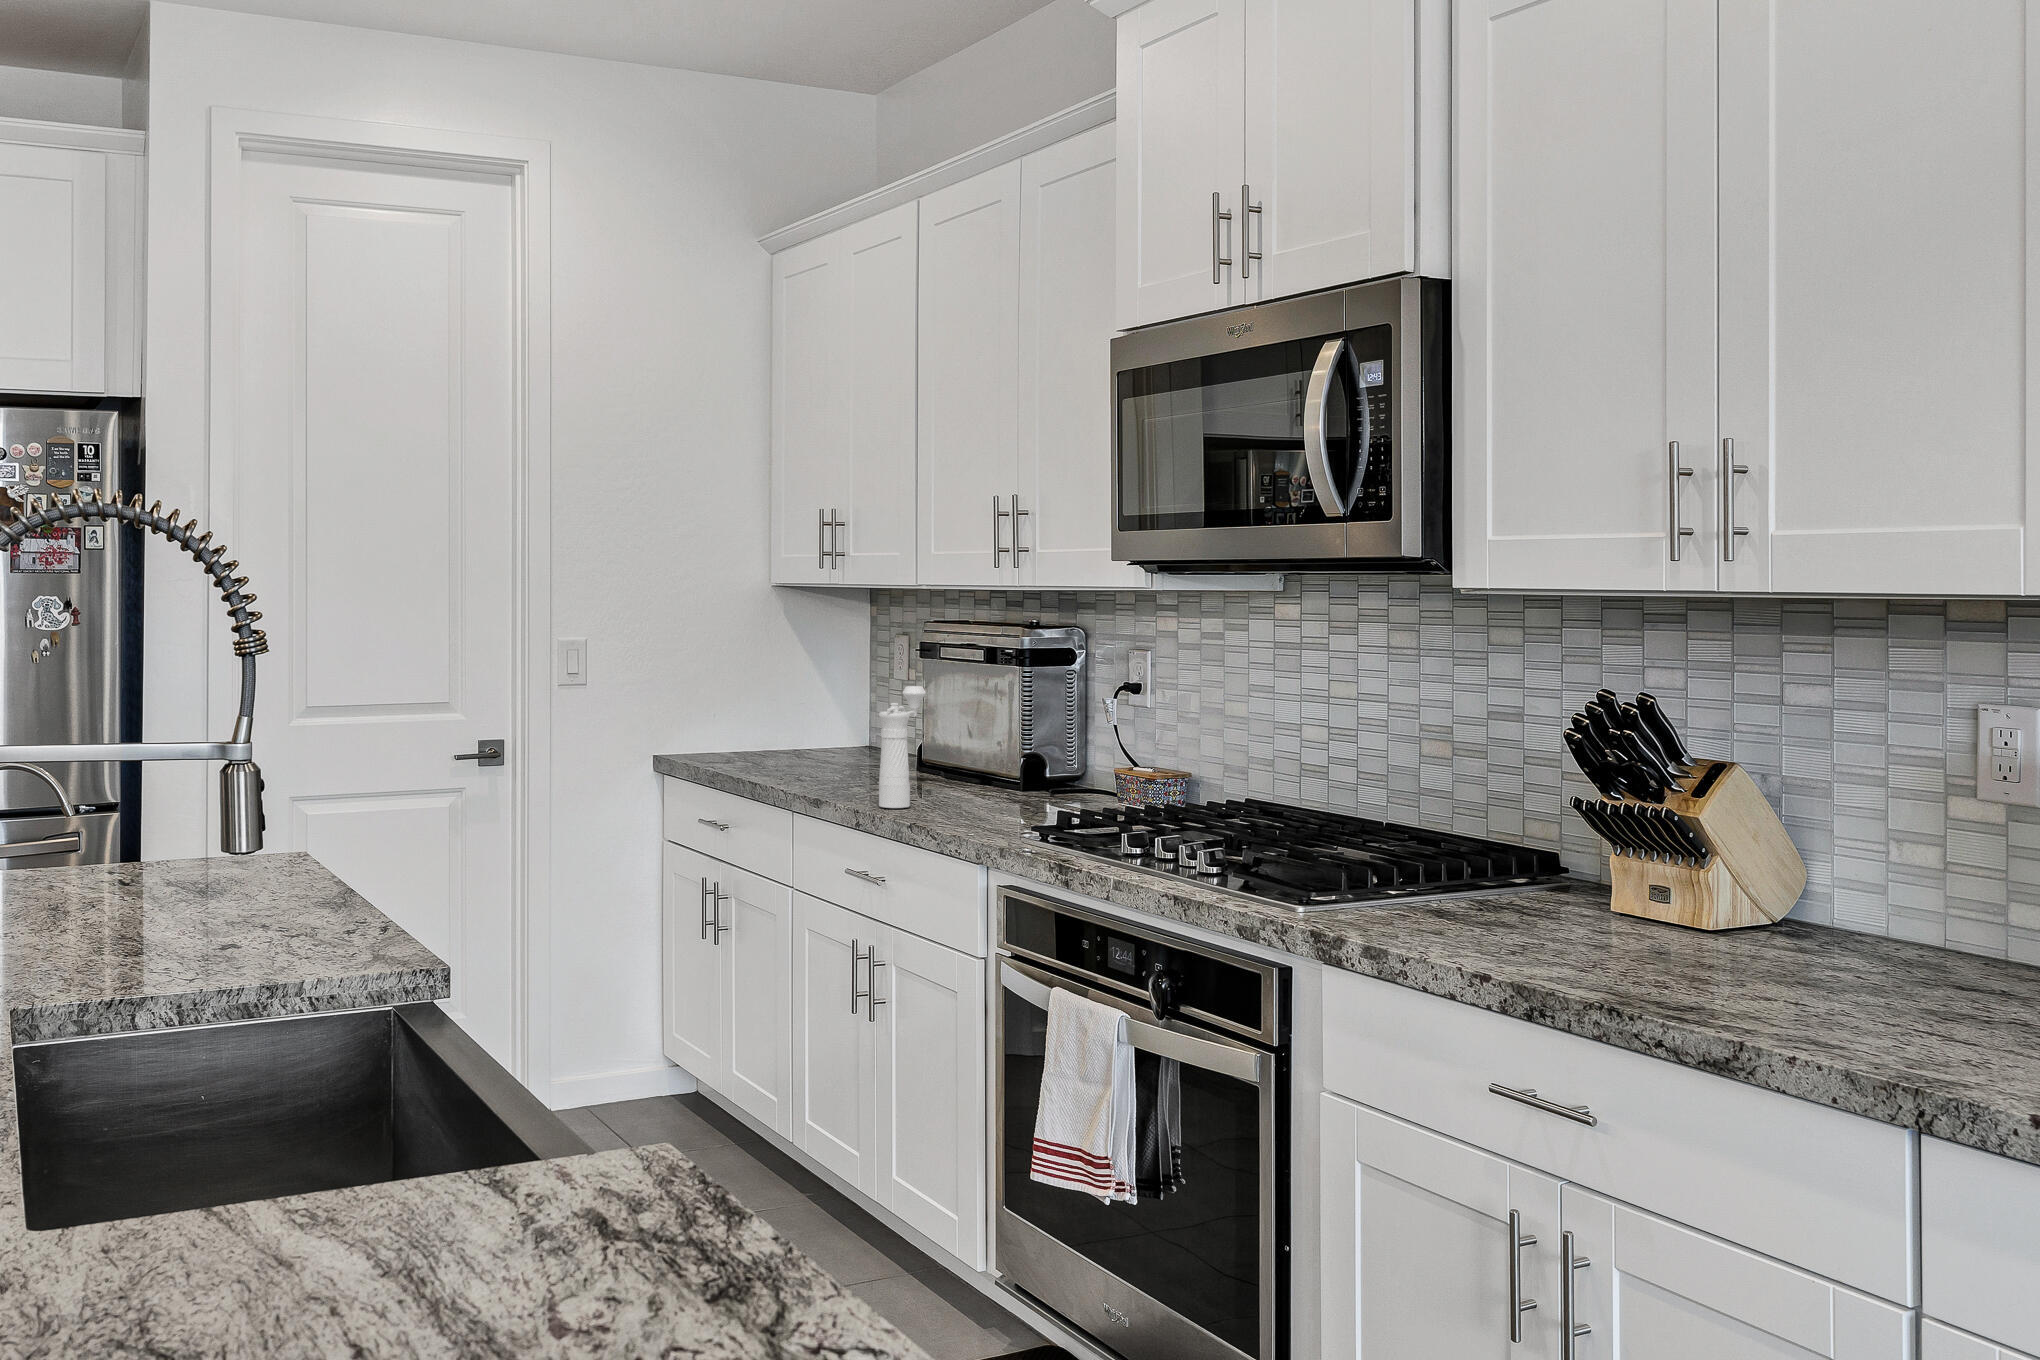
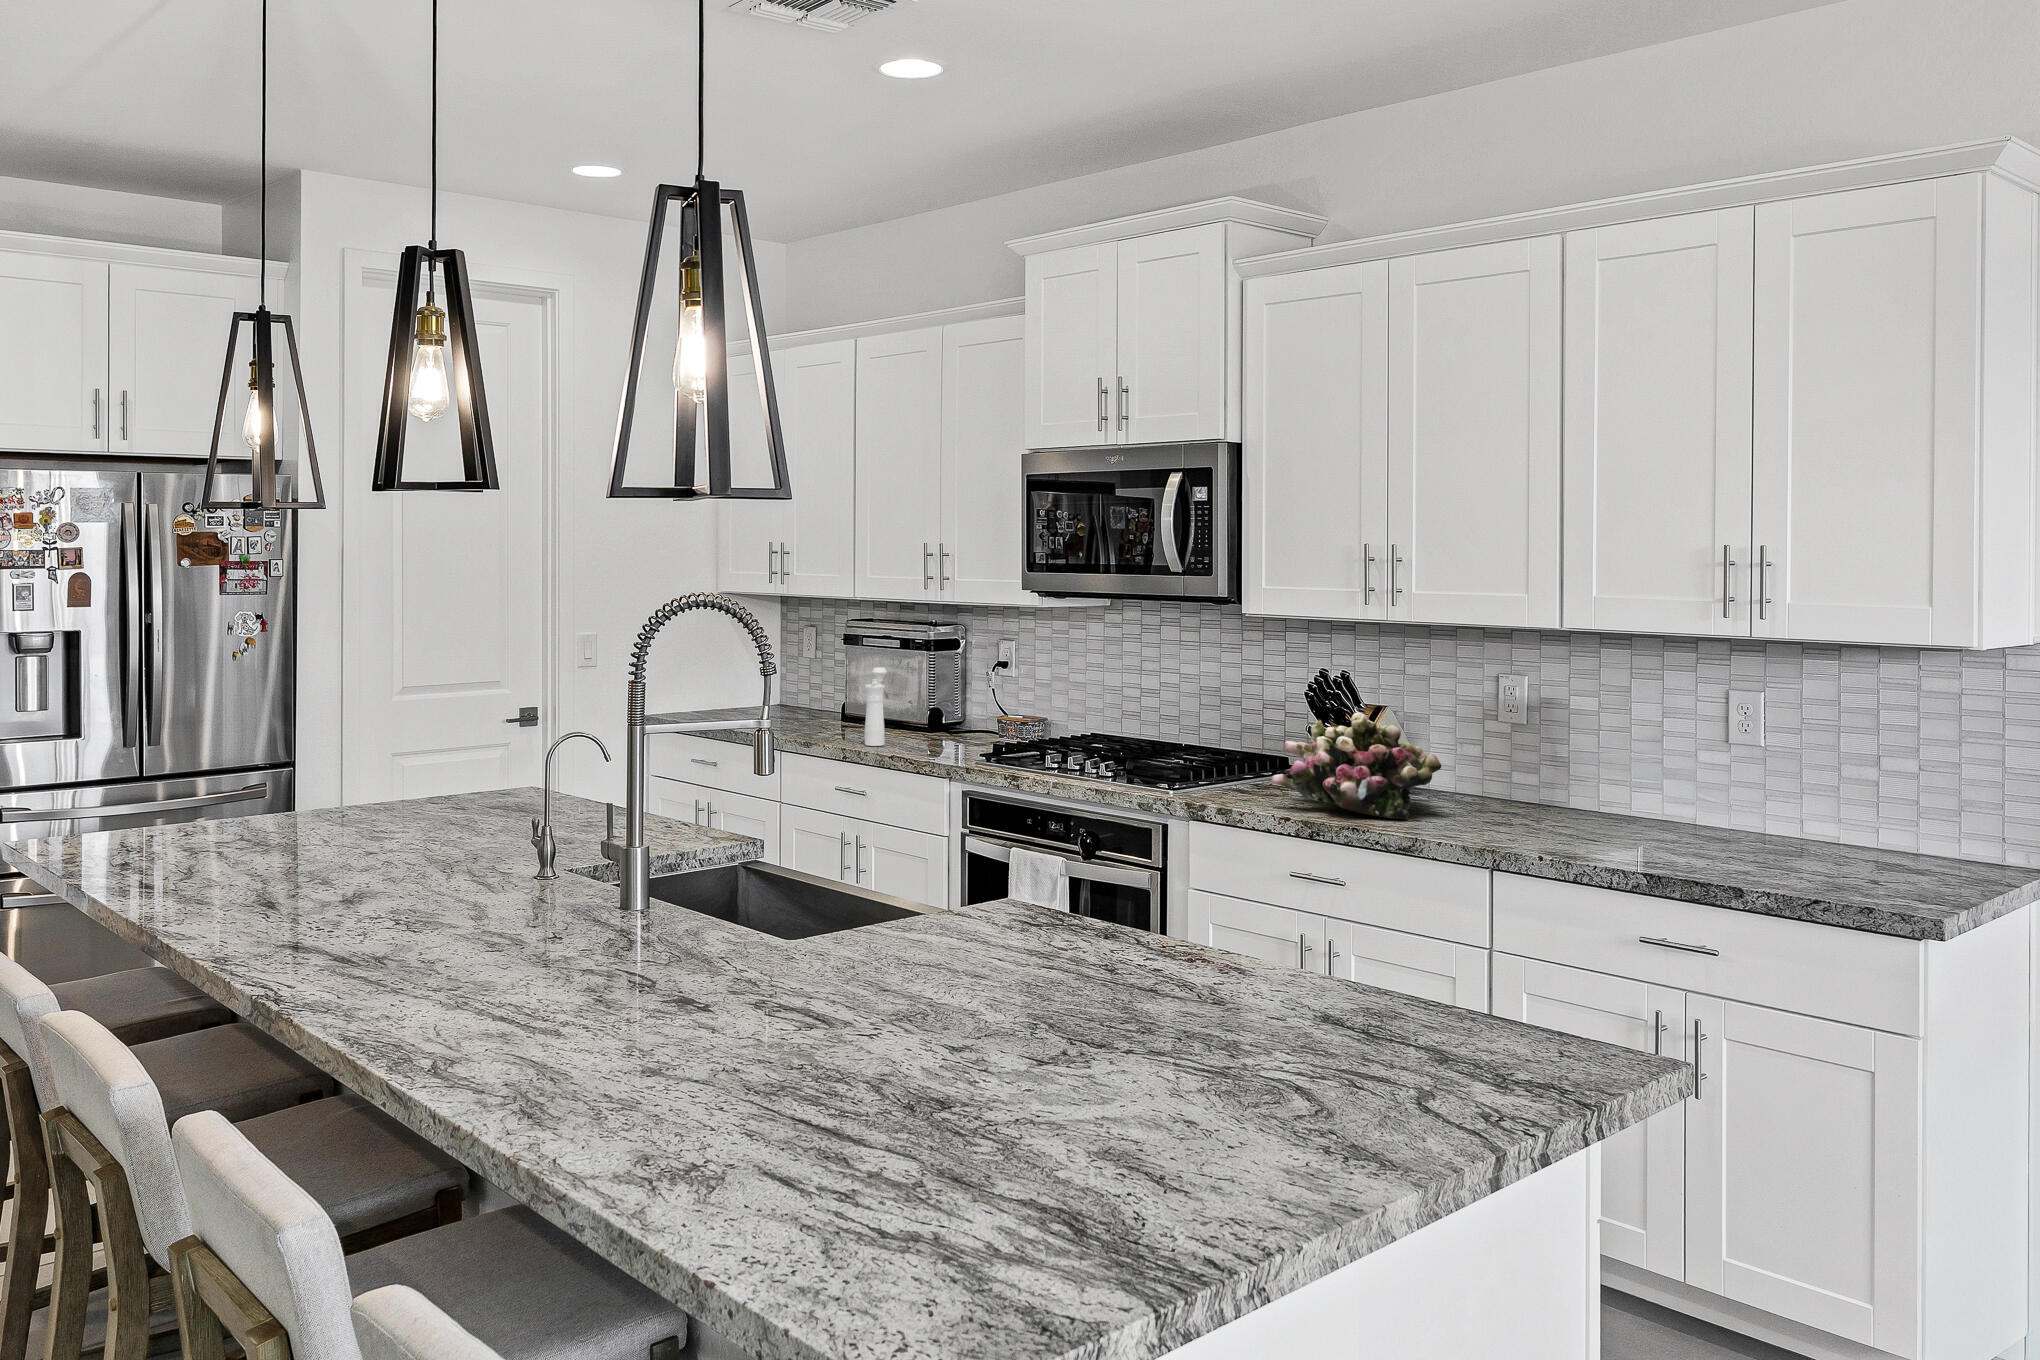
flower arrangement: none [1468,770,1830,995] -> present [1271,712,1441,819]

